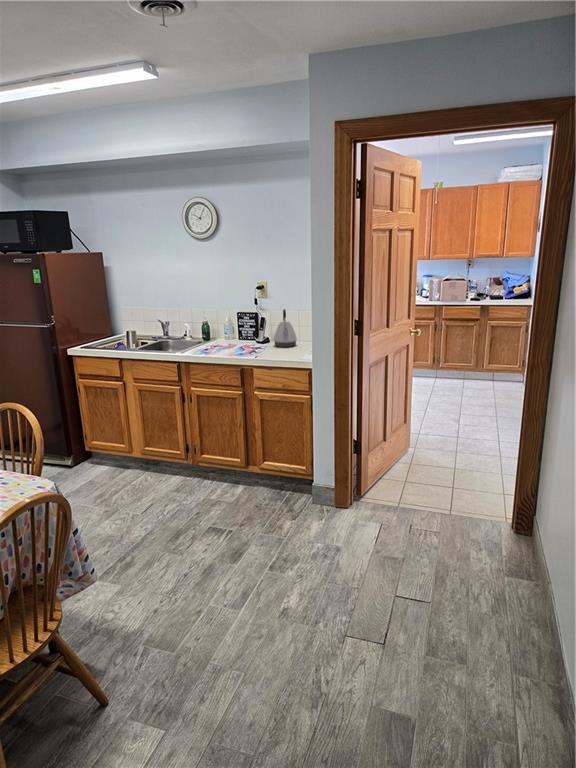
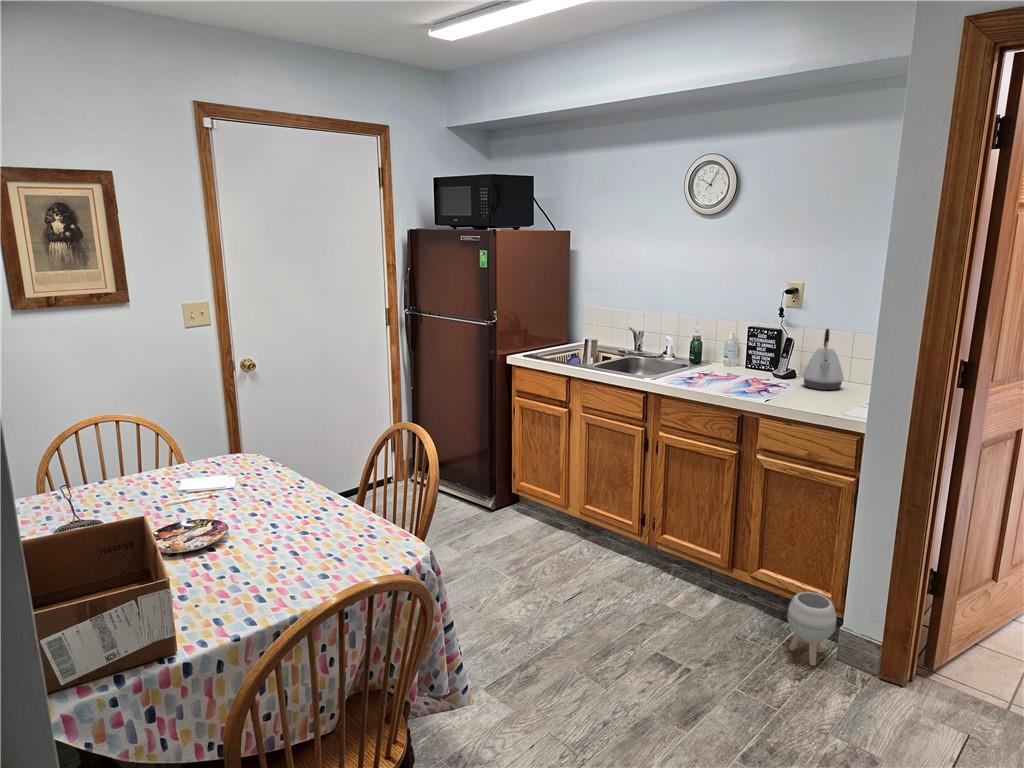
planter: none [284,468,310,511] -> present [788,592,836,666]

